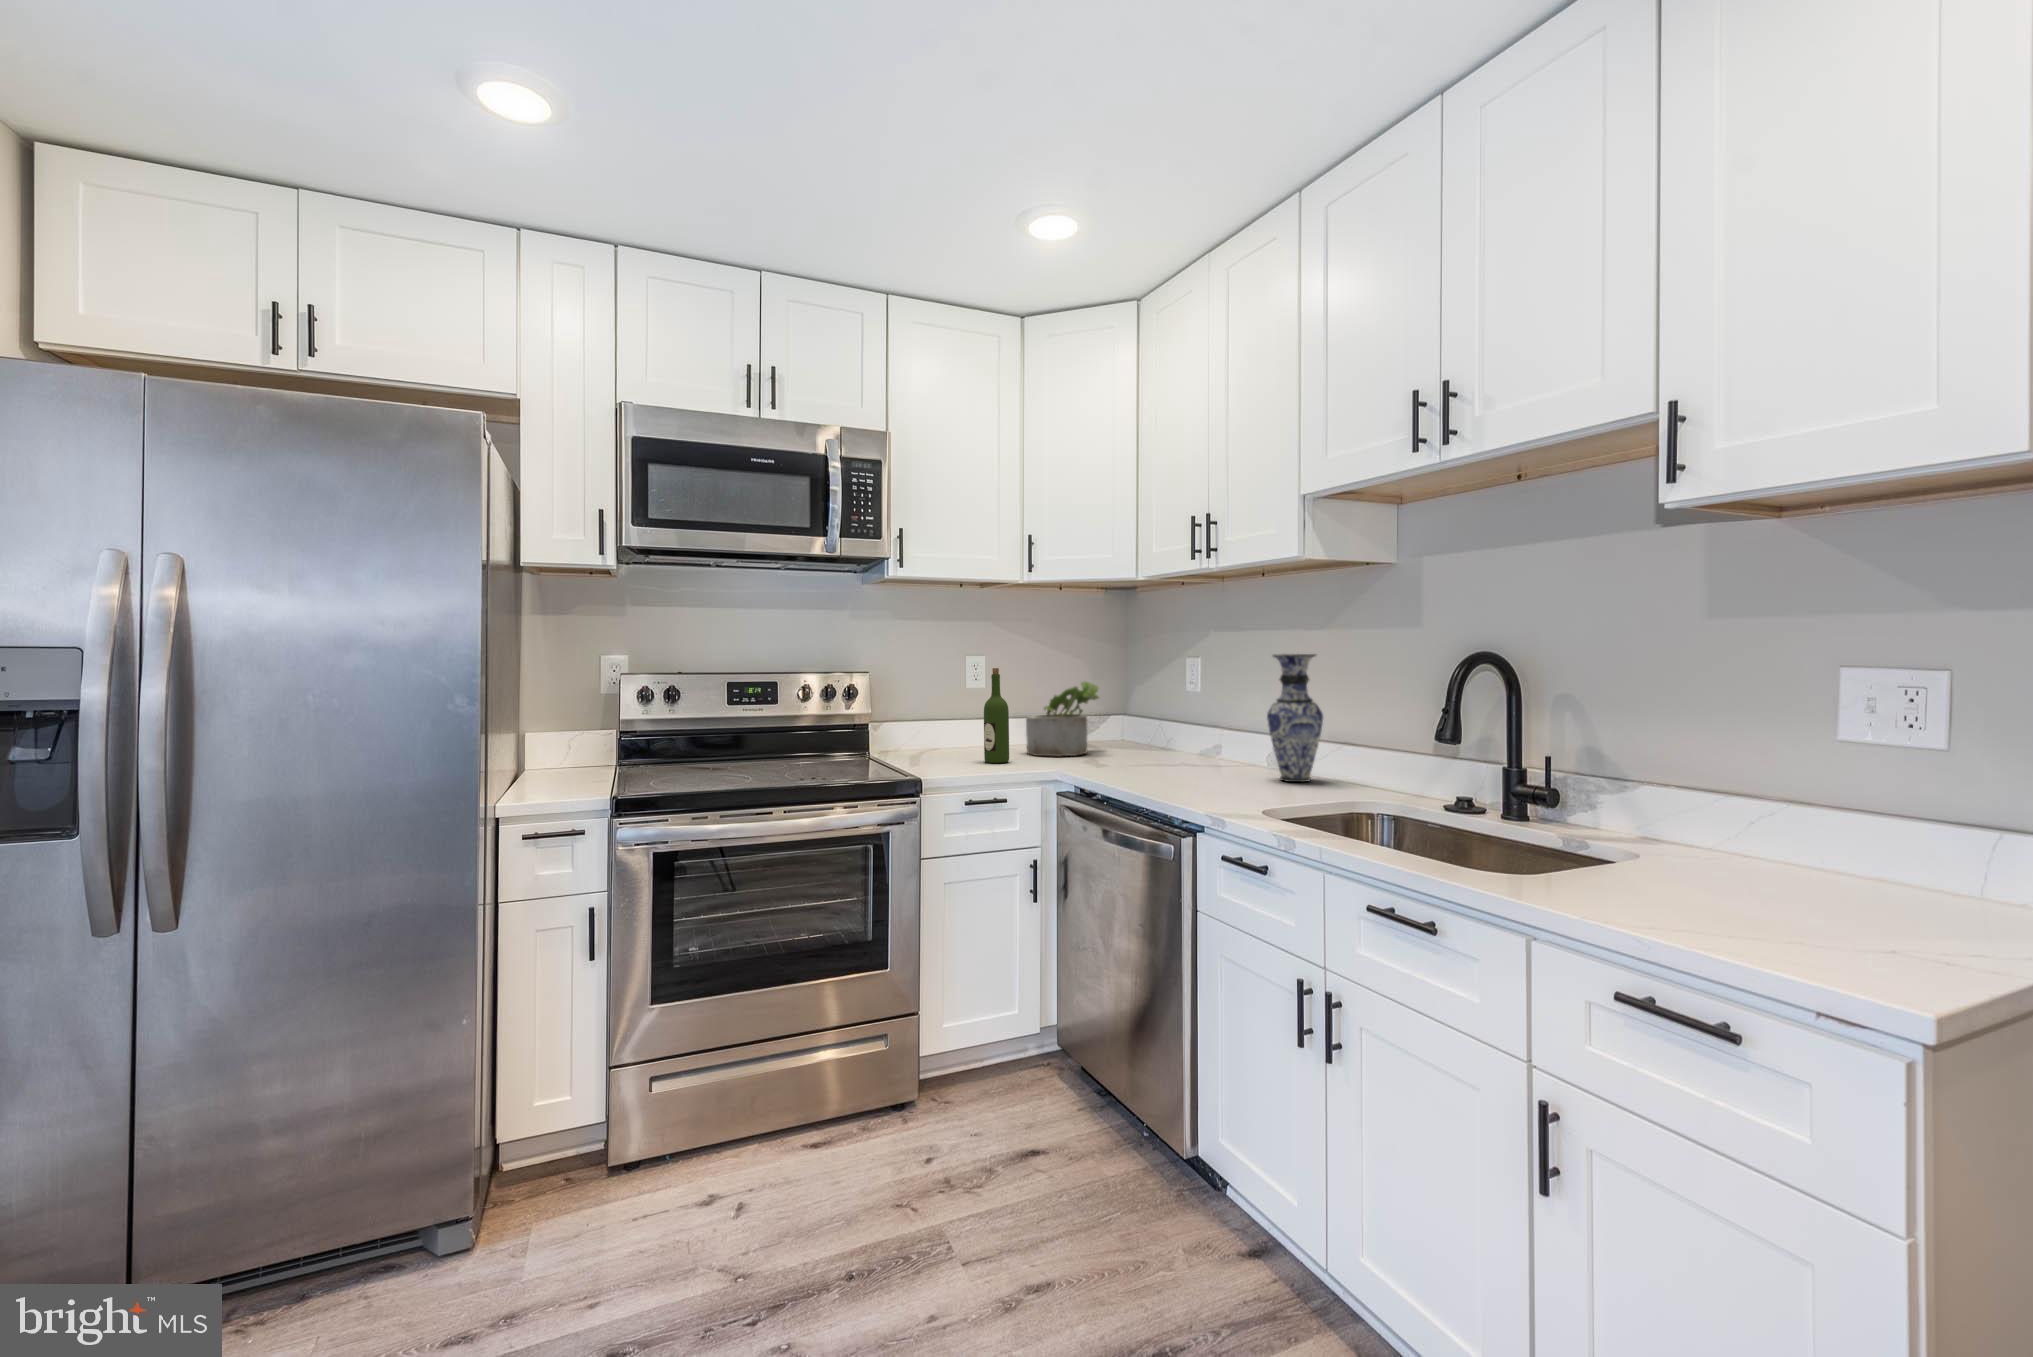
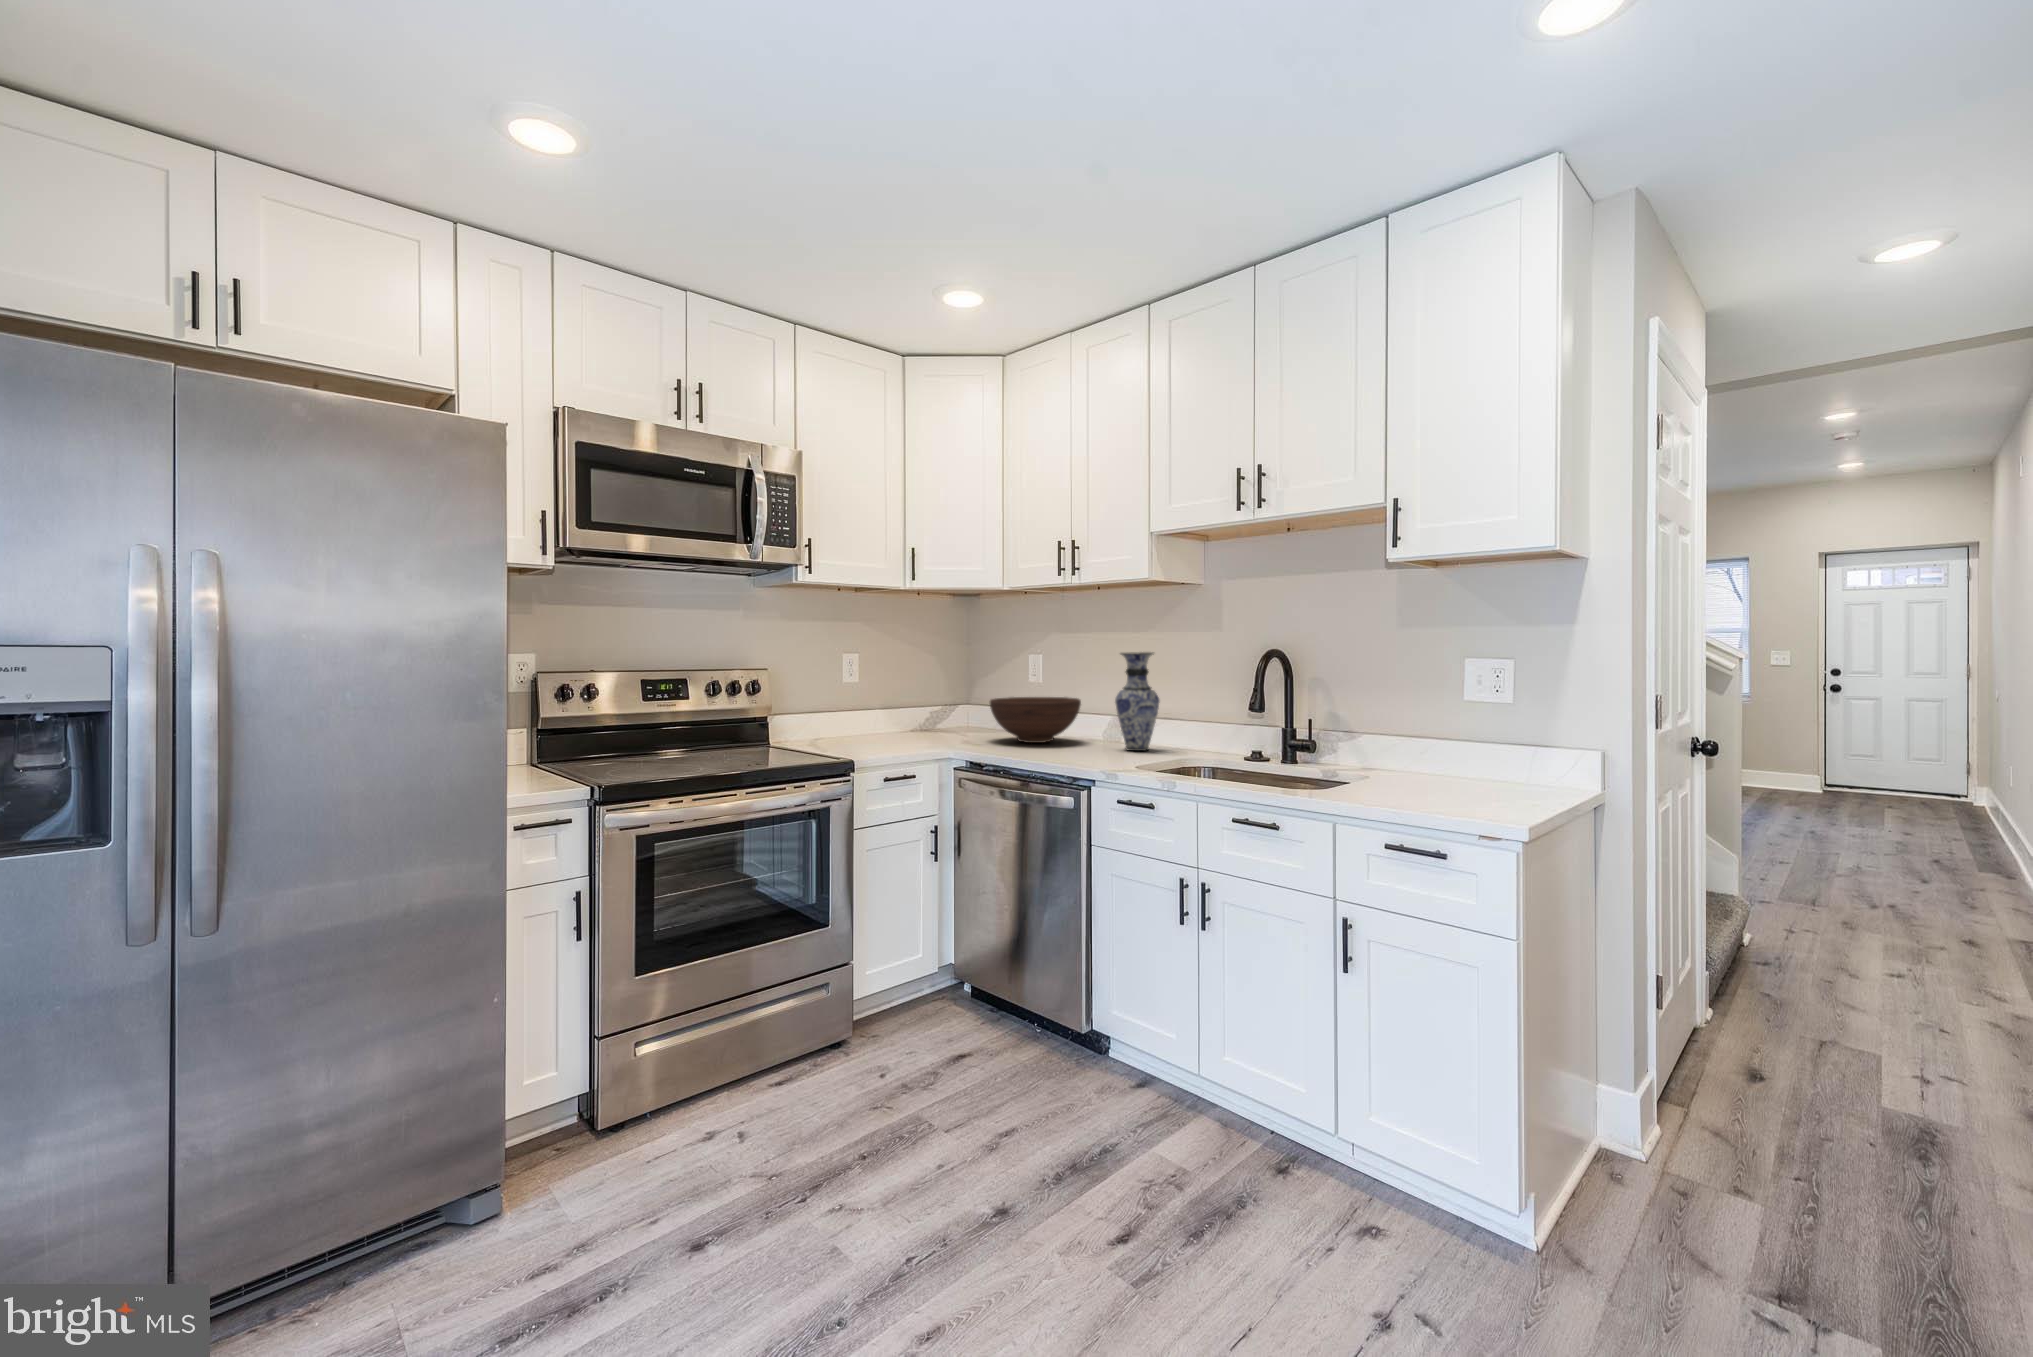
wine bottle: present [984,668,1009,763] -> none [872,663,894,744]
potted plant: present [1026,682,1099,757] -> none [894,673,957,738]
fruit bowl: none [1123,710,1237,767] -> present [990,697,1081,743]

